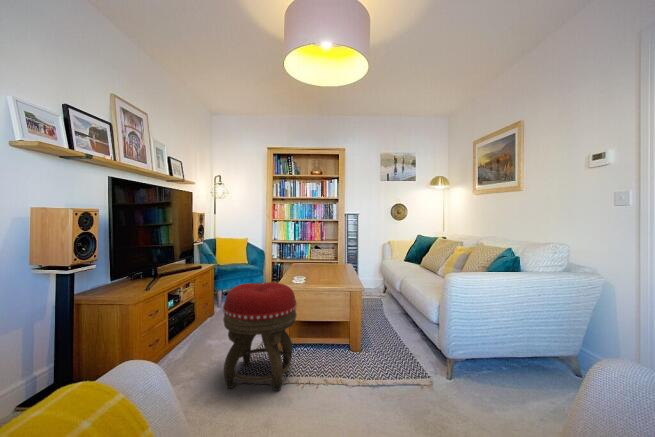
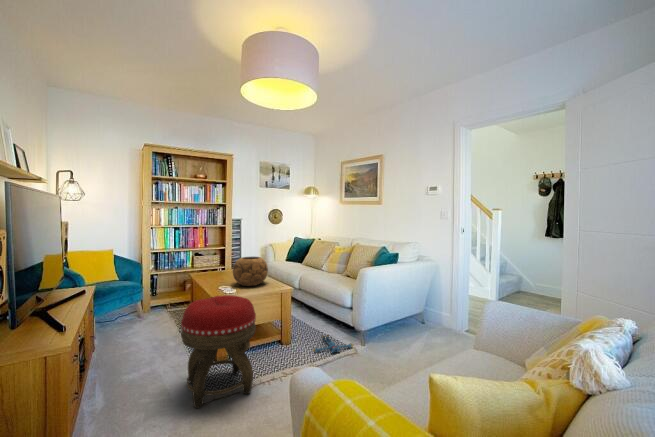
decorative bowl: none [310,249,346,280] -> present [233,257,268,286]
plush toy: none [377,350,434,375] -> present [313,335,353,352]

